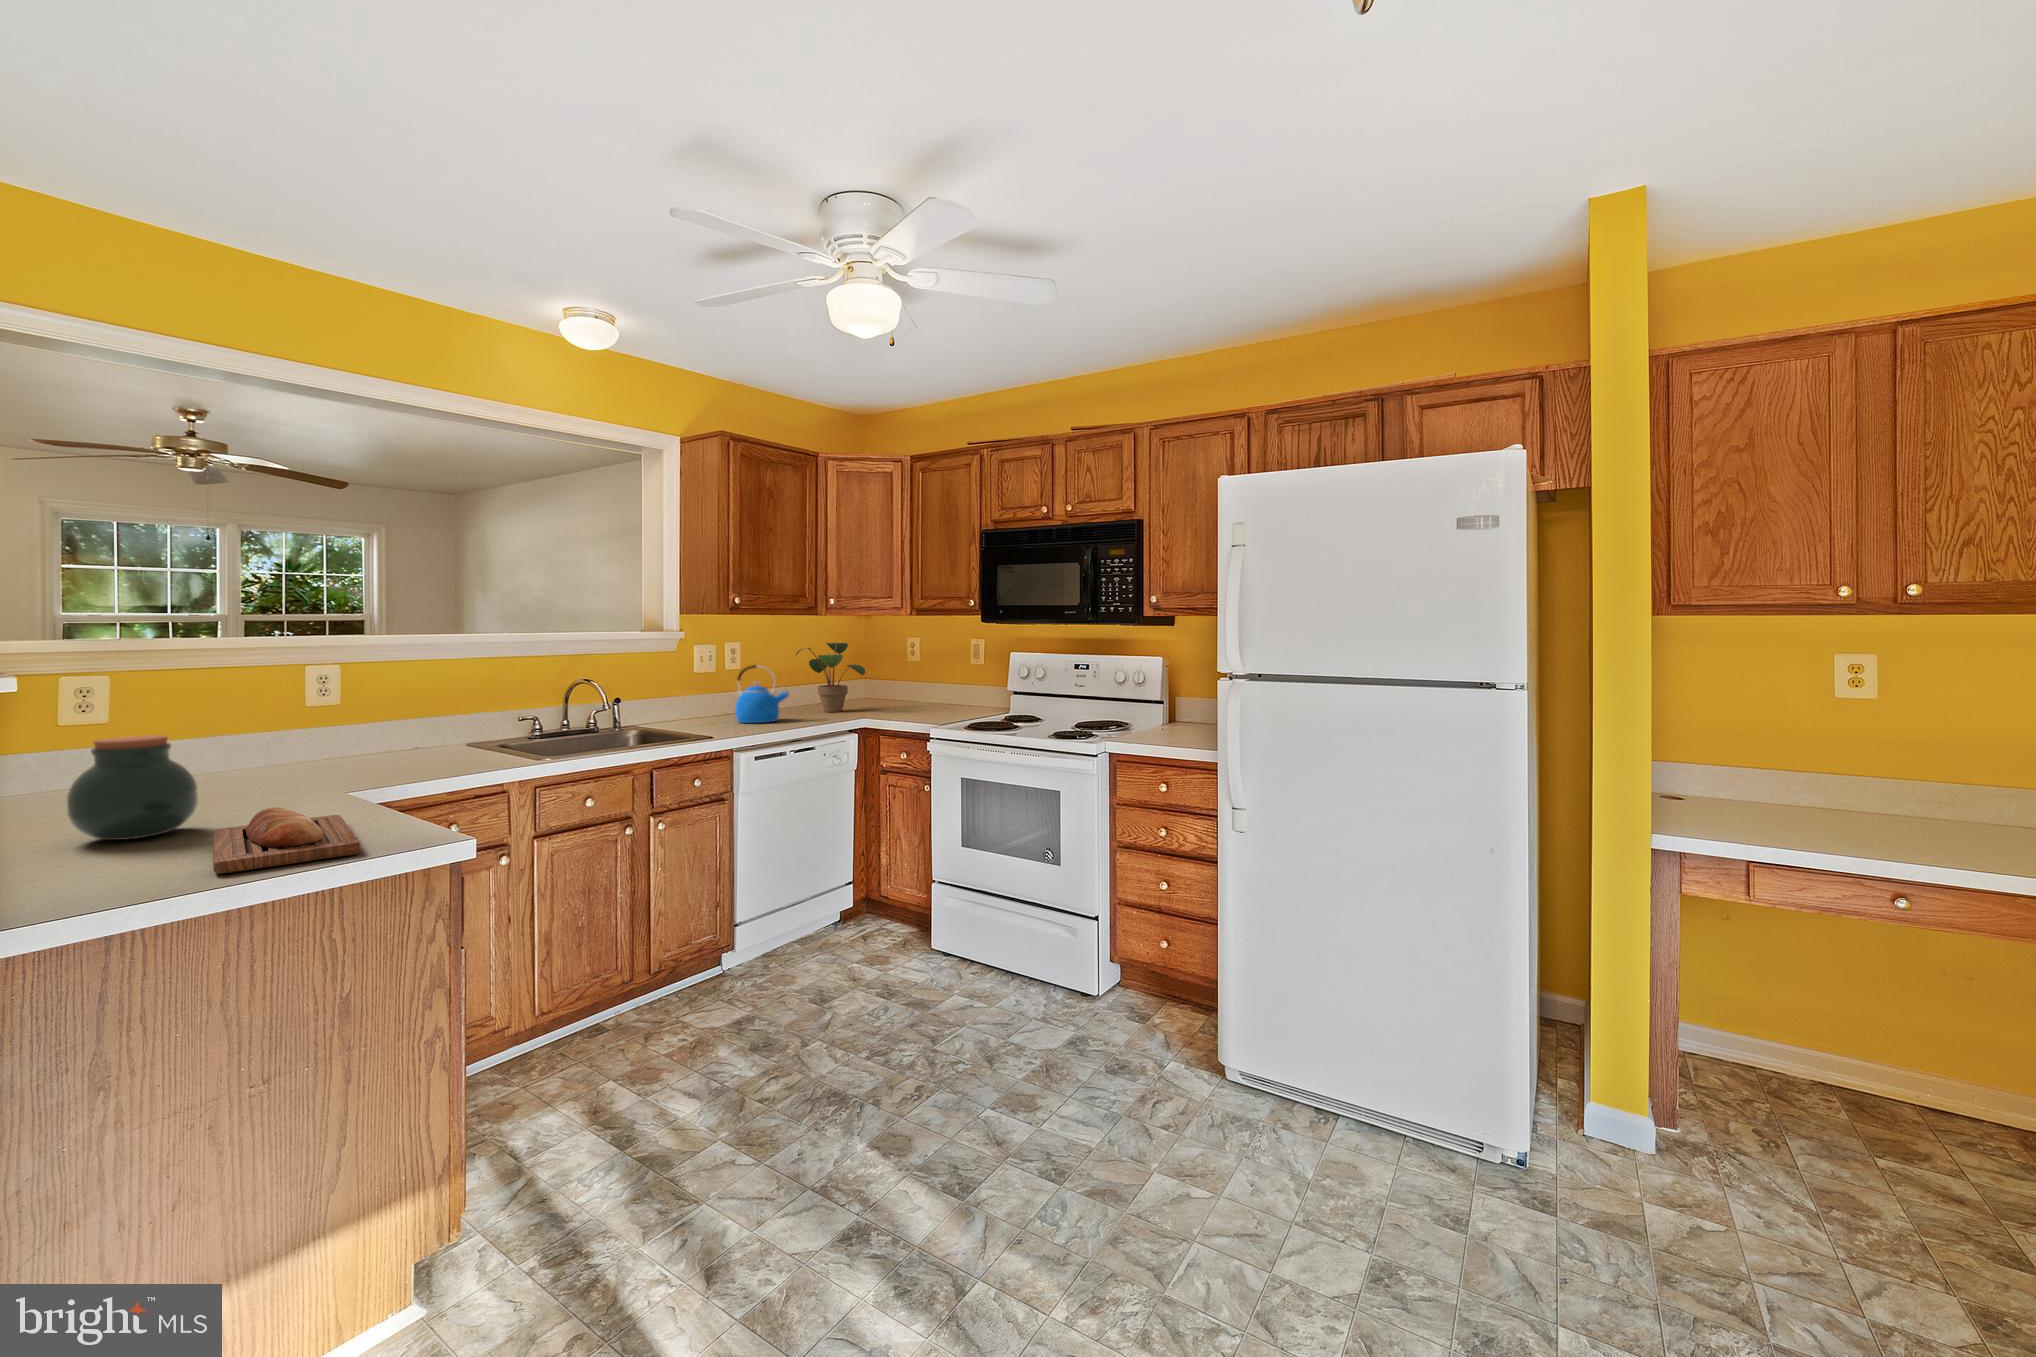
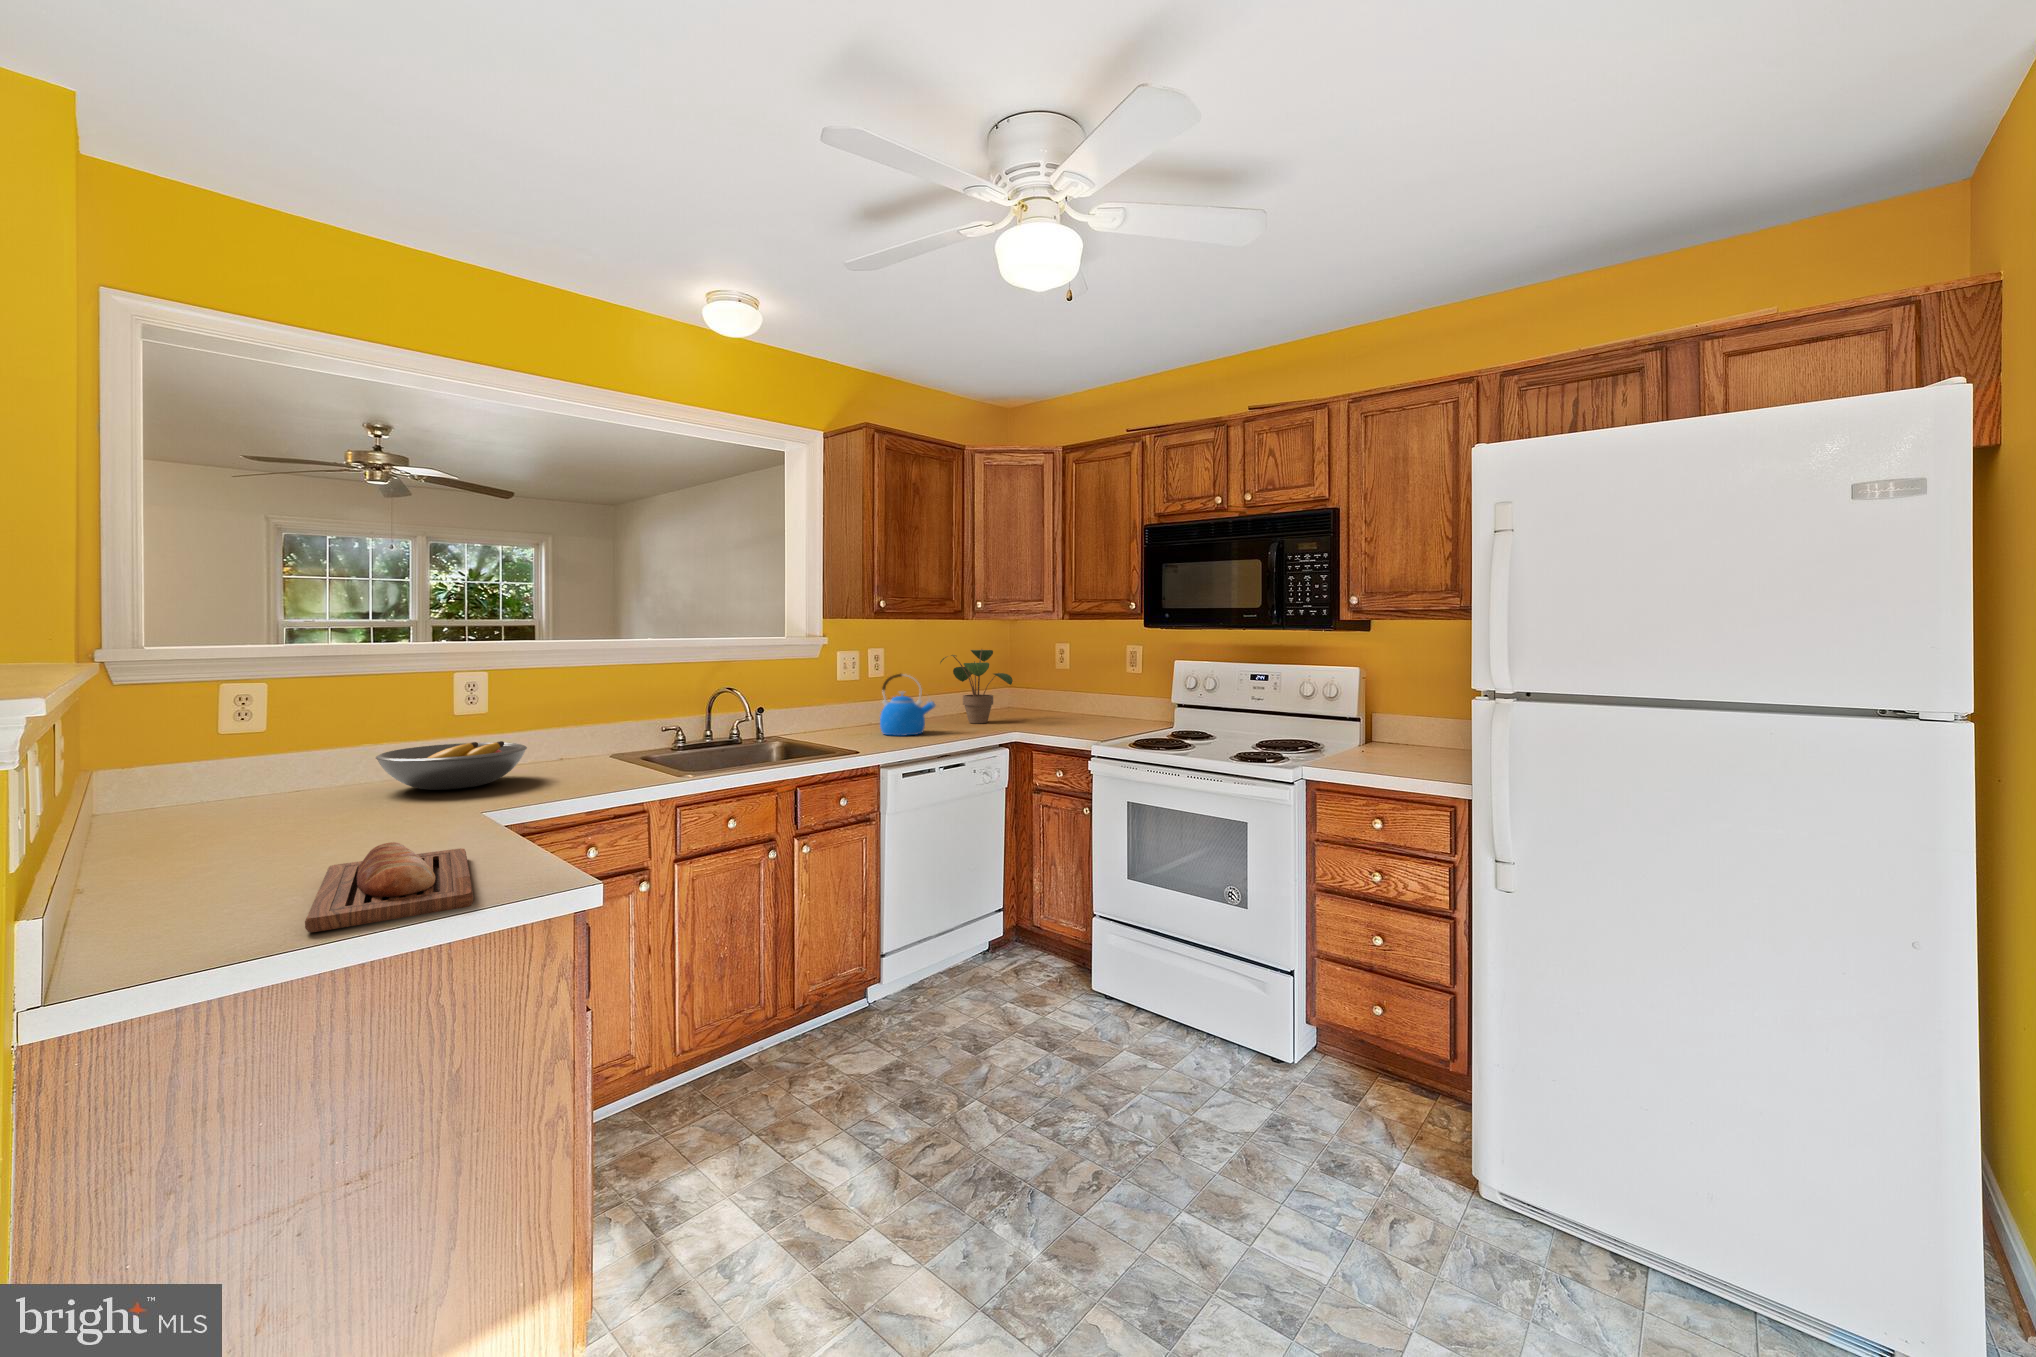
fruit bowl: none [226,728,382,774] -> present [376,741,527,790]
jar: present [67,735,198,840] -> none [182,756,320,874]

